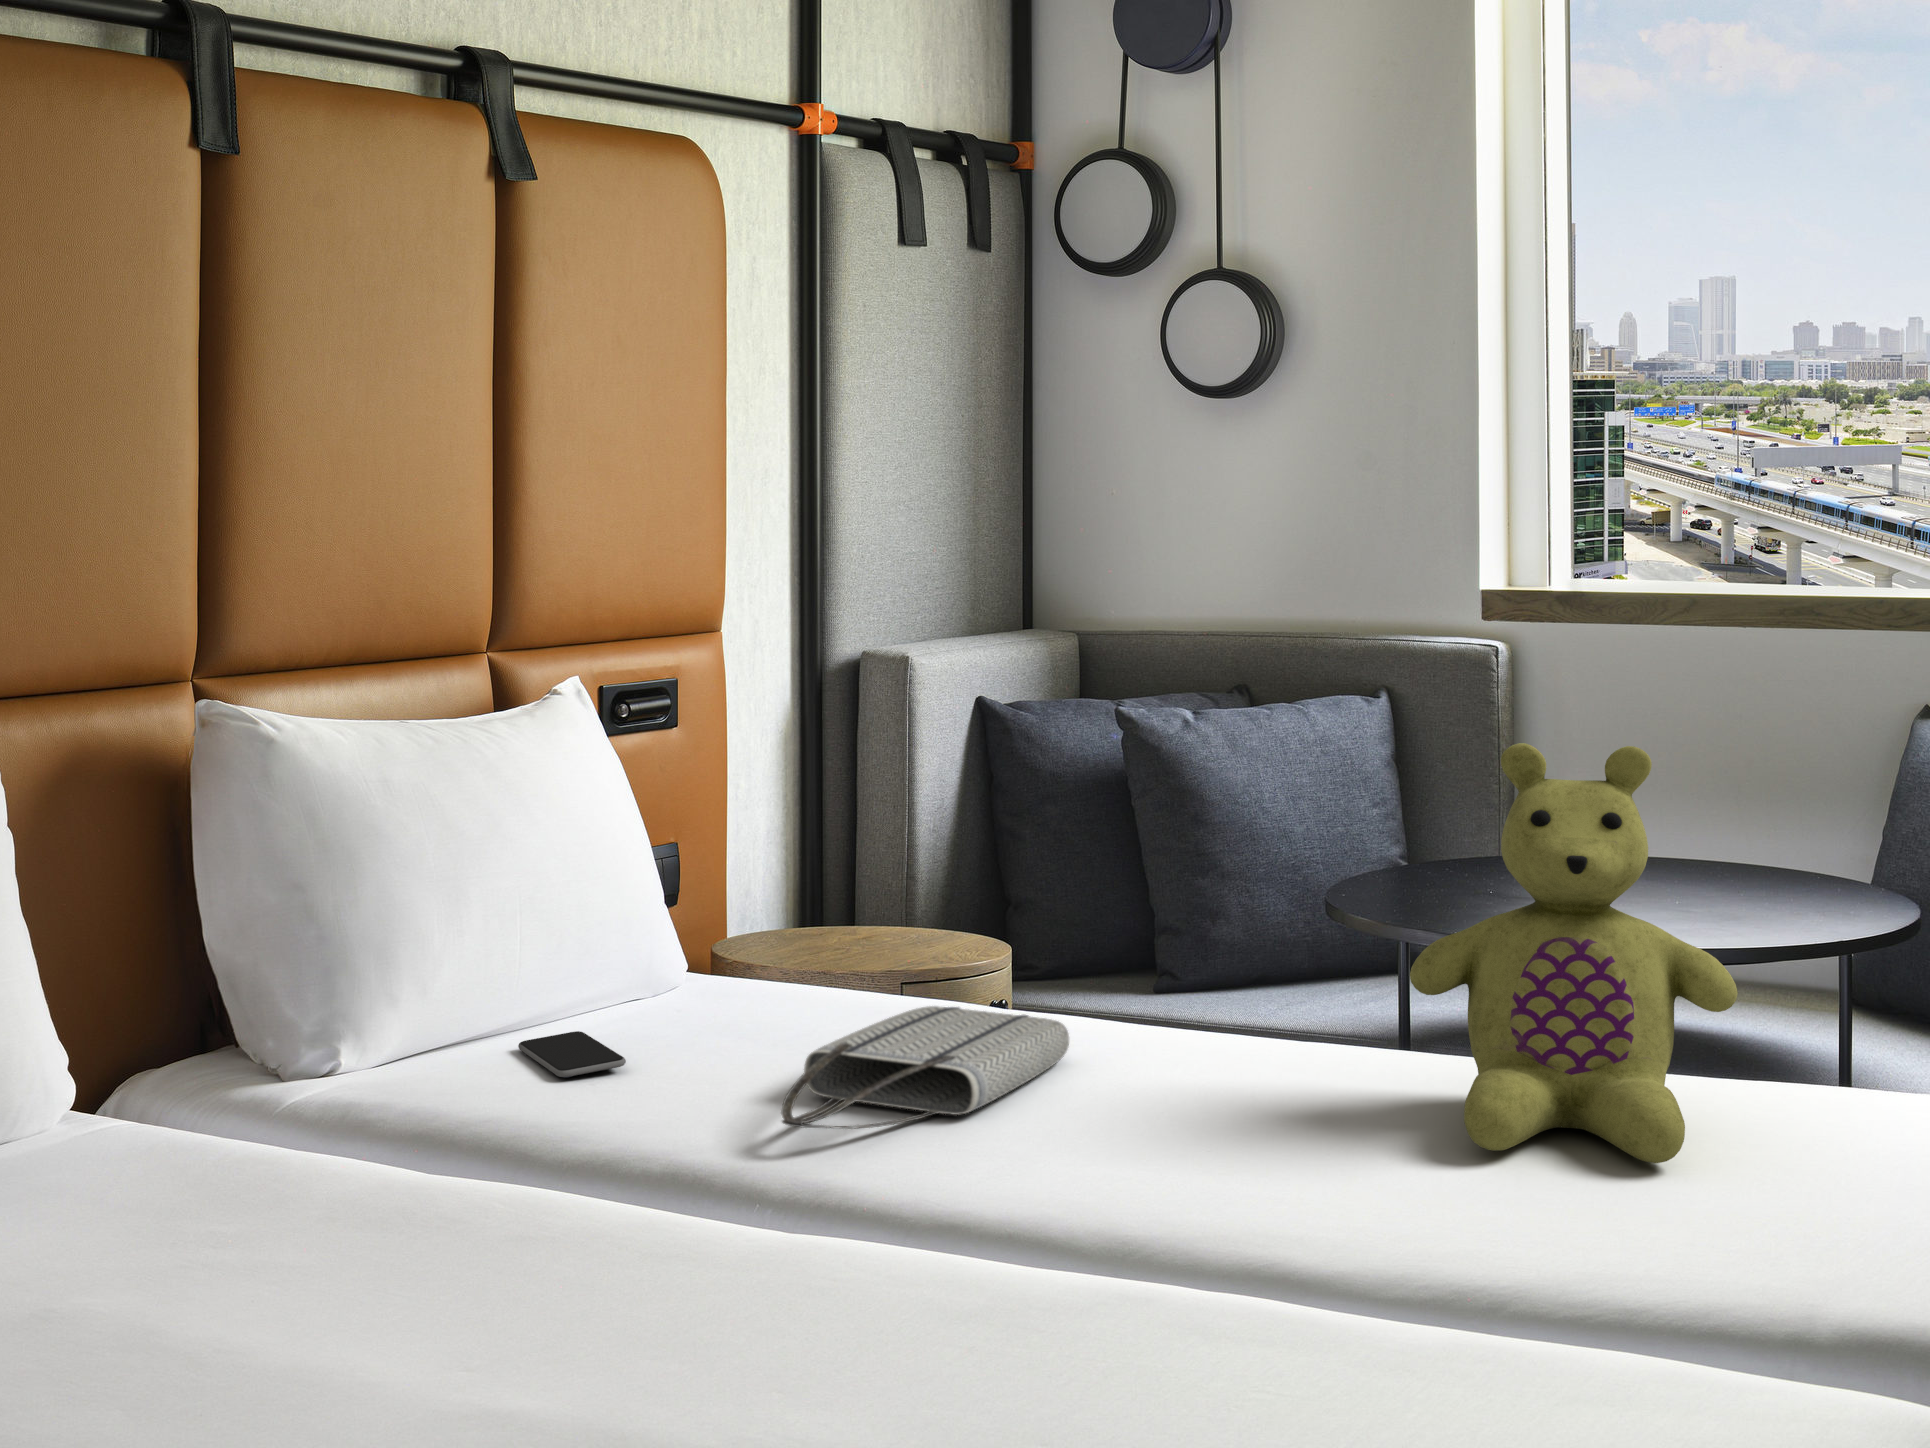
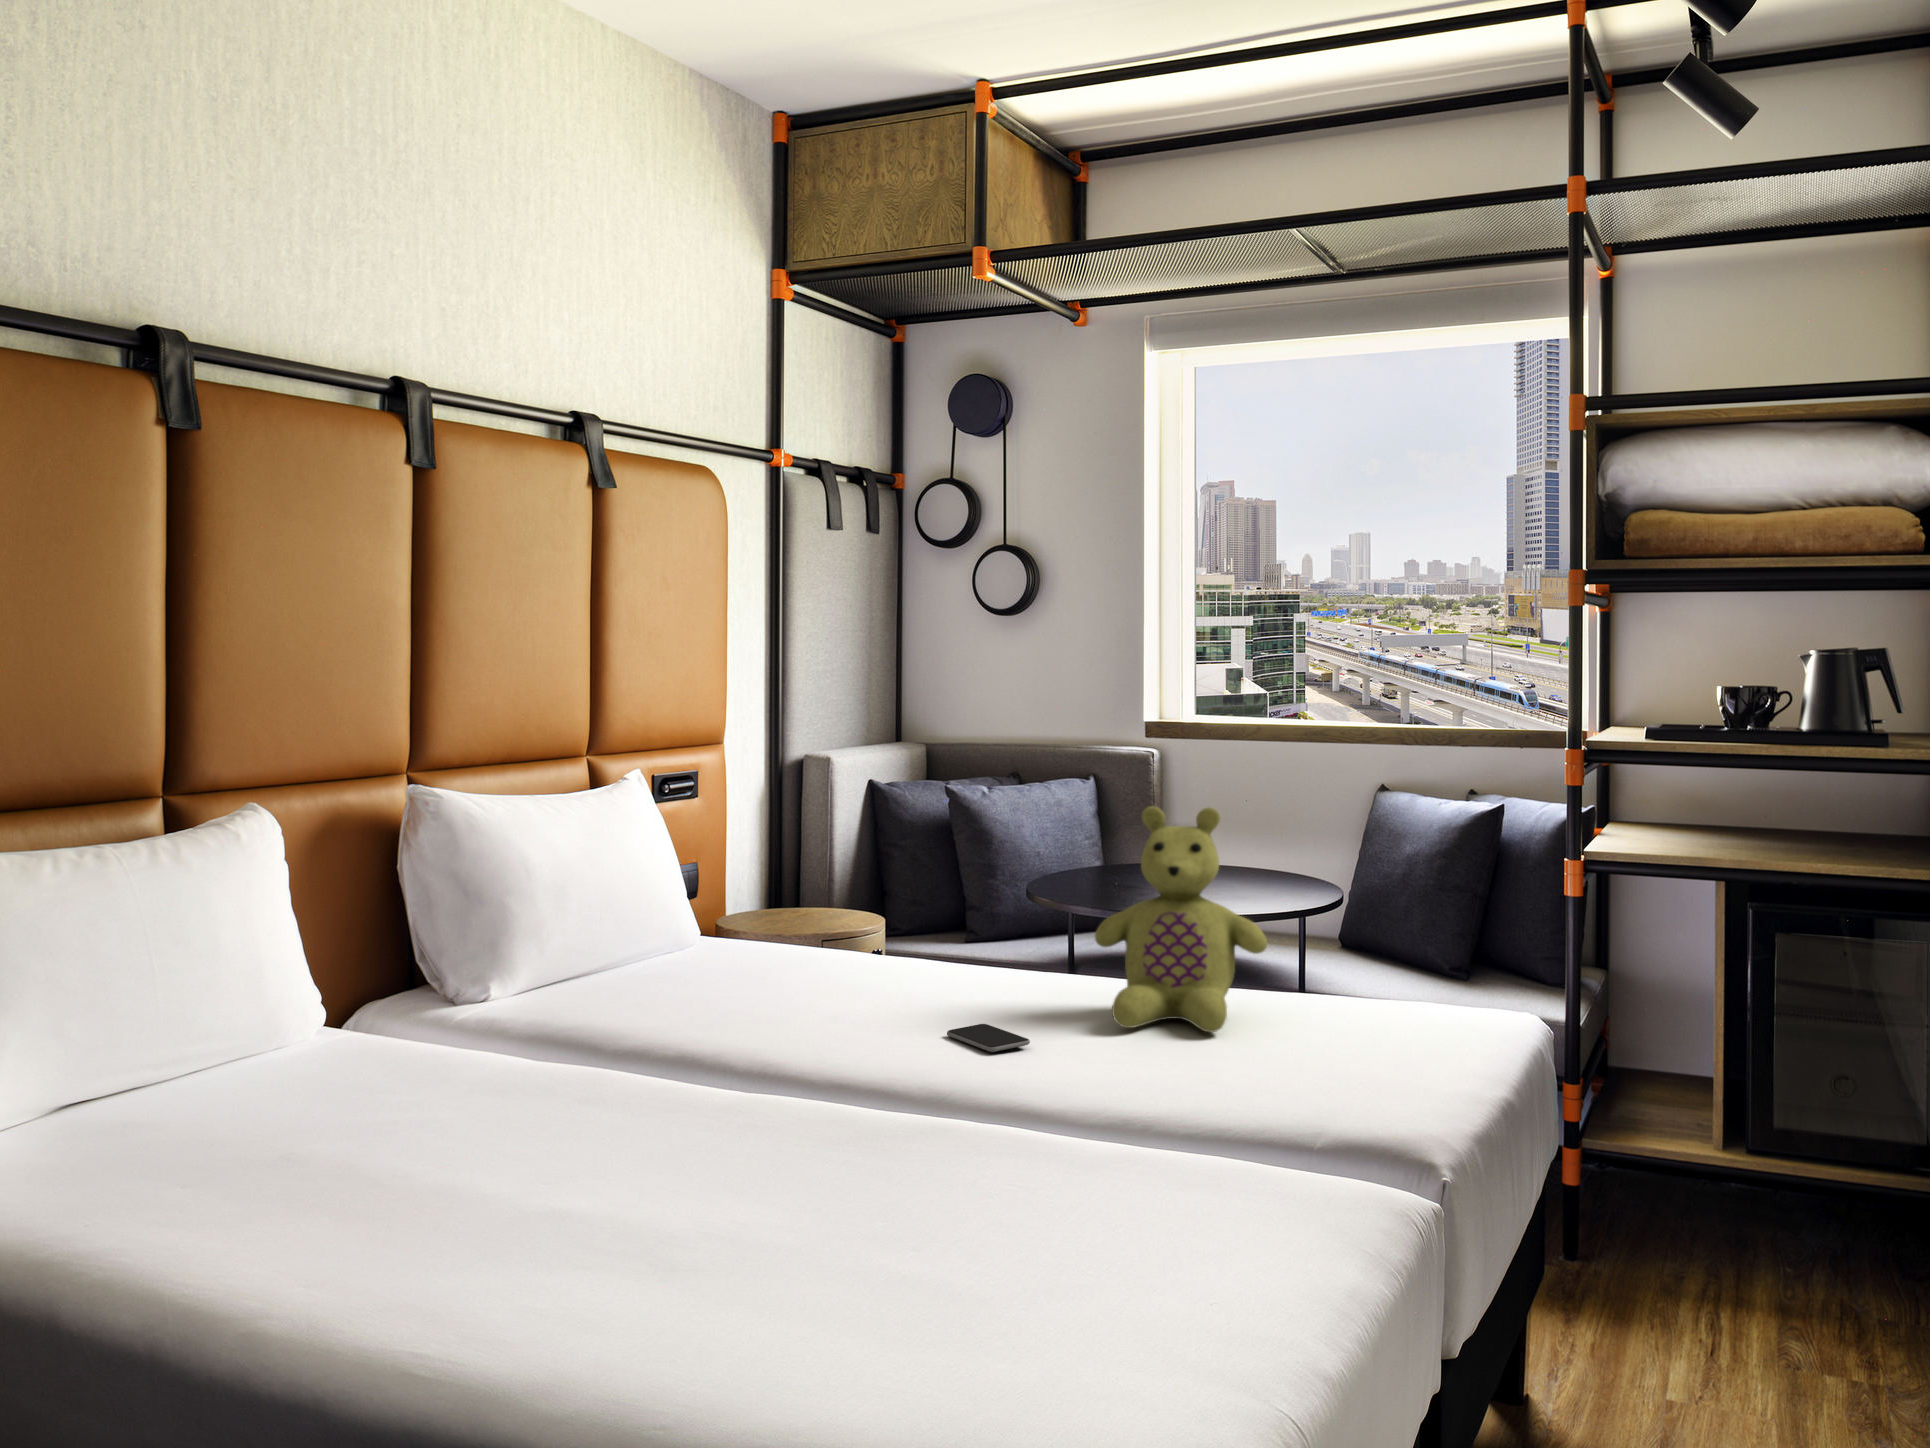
tote bag: present [781,1006,1069,1129] -> none [737,964,913,1021]
smartphone: present [518,1031,626,1078] -> present [947,1024,1030,1052]

